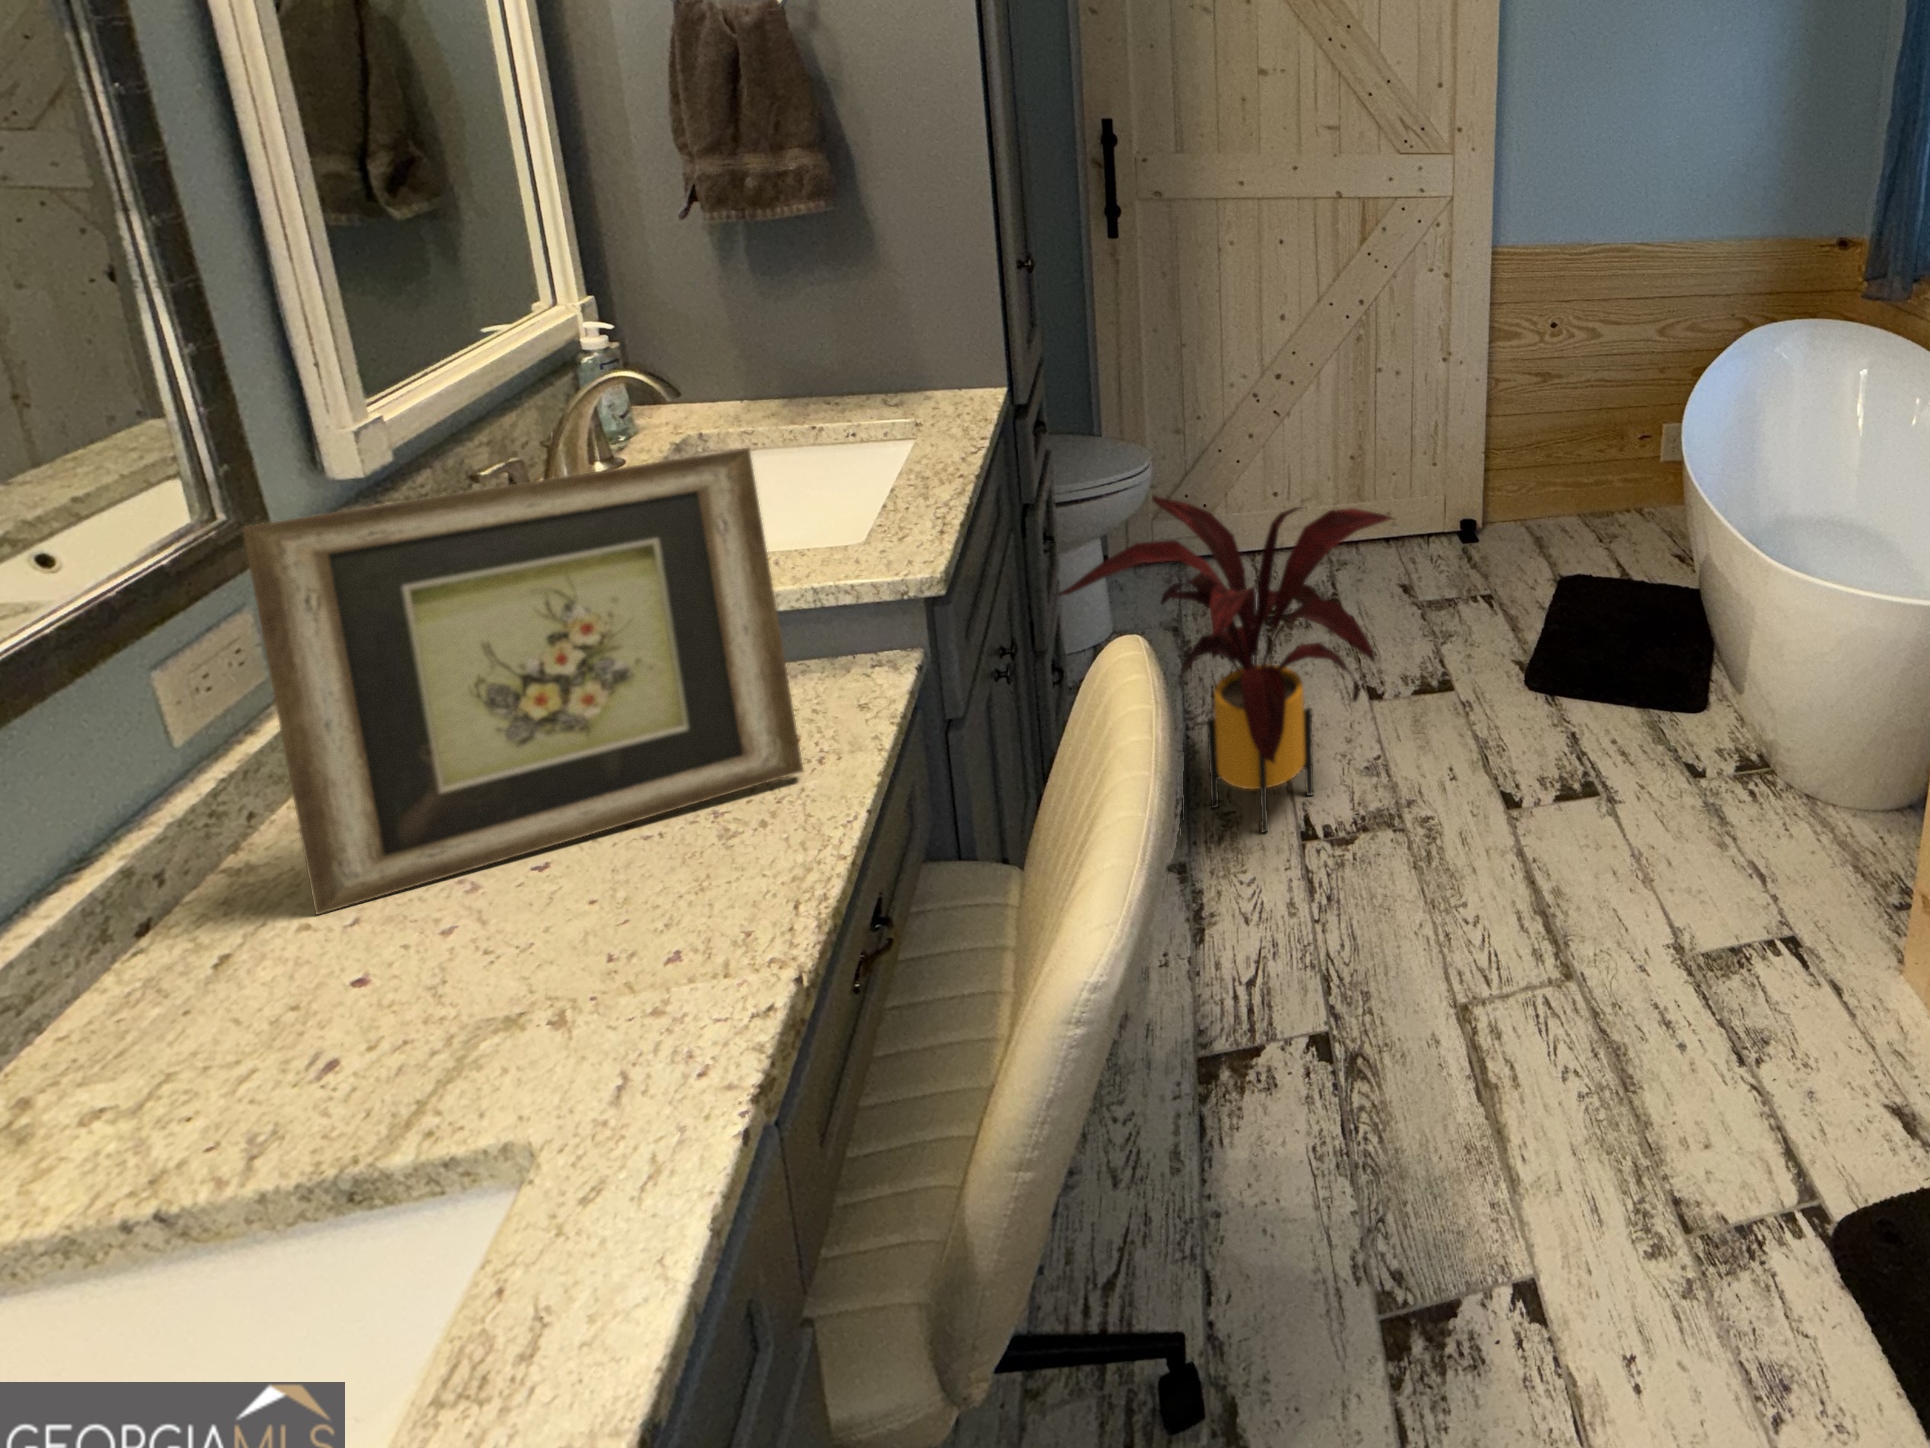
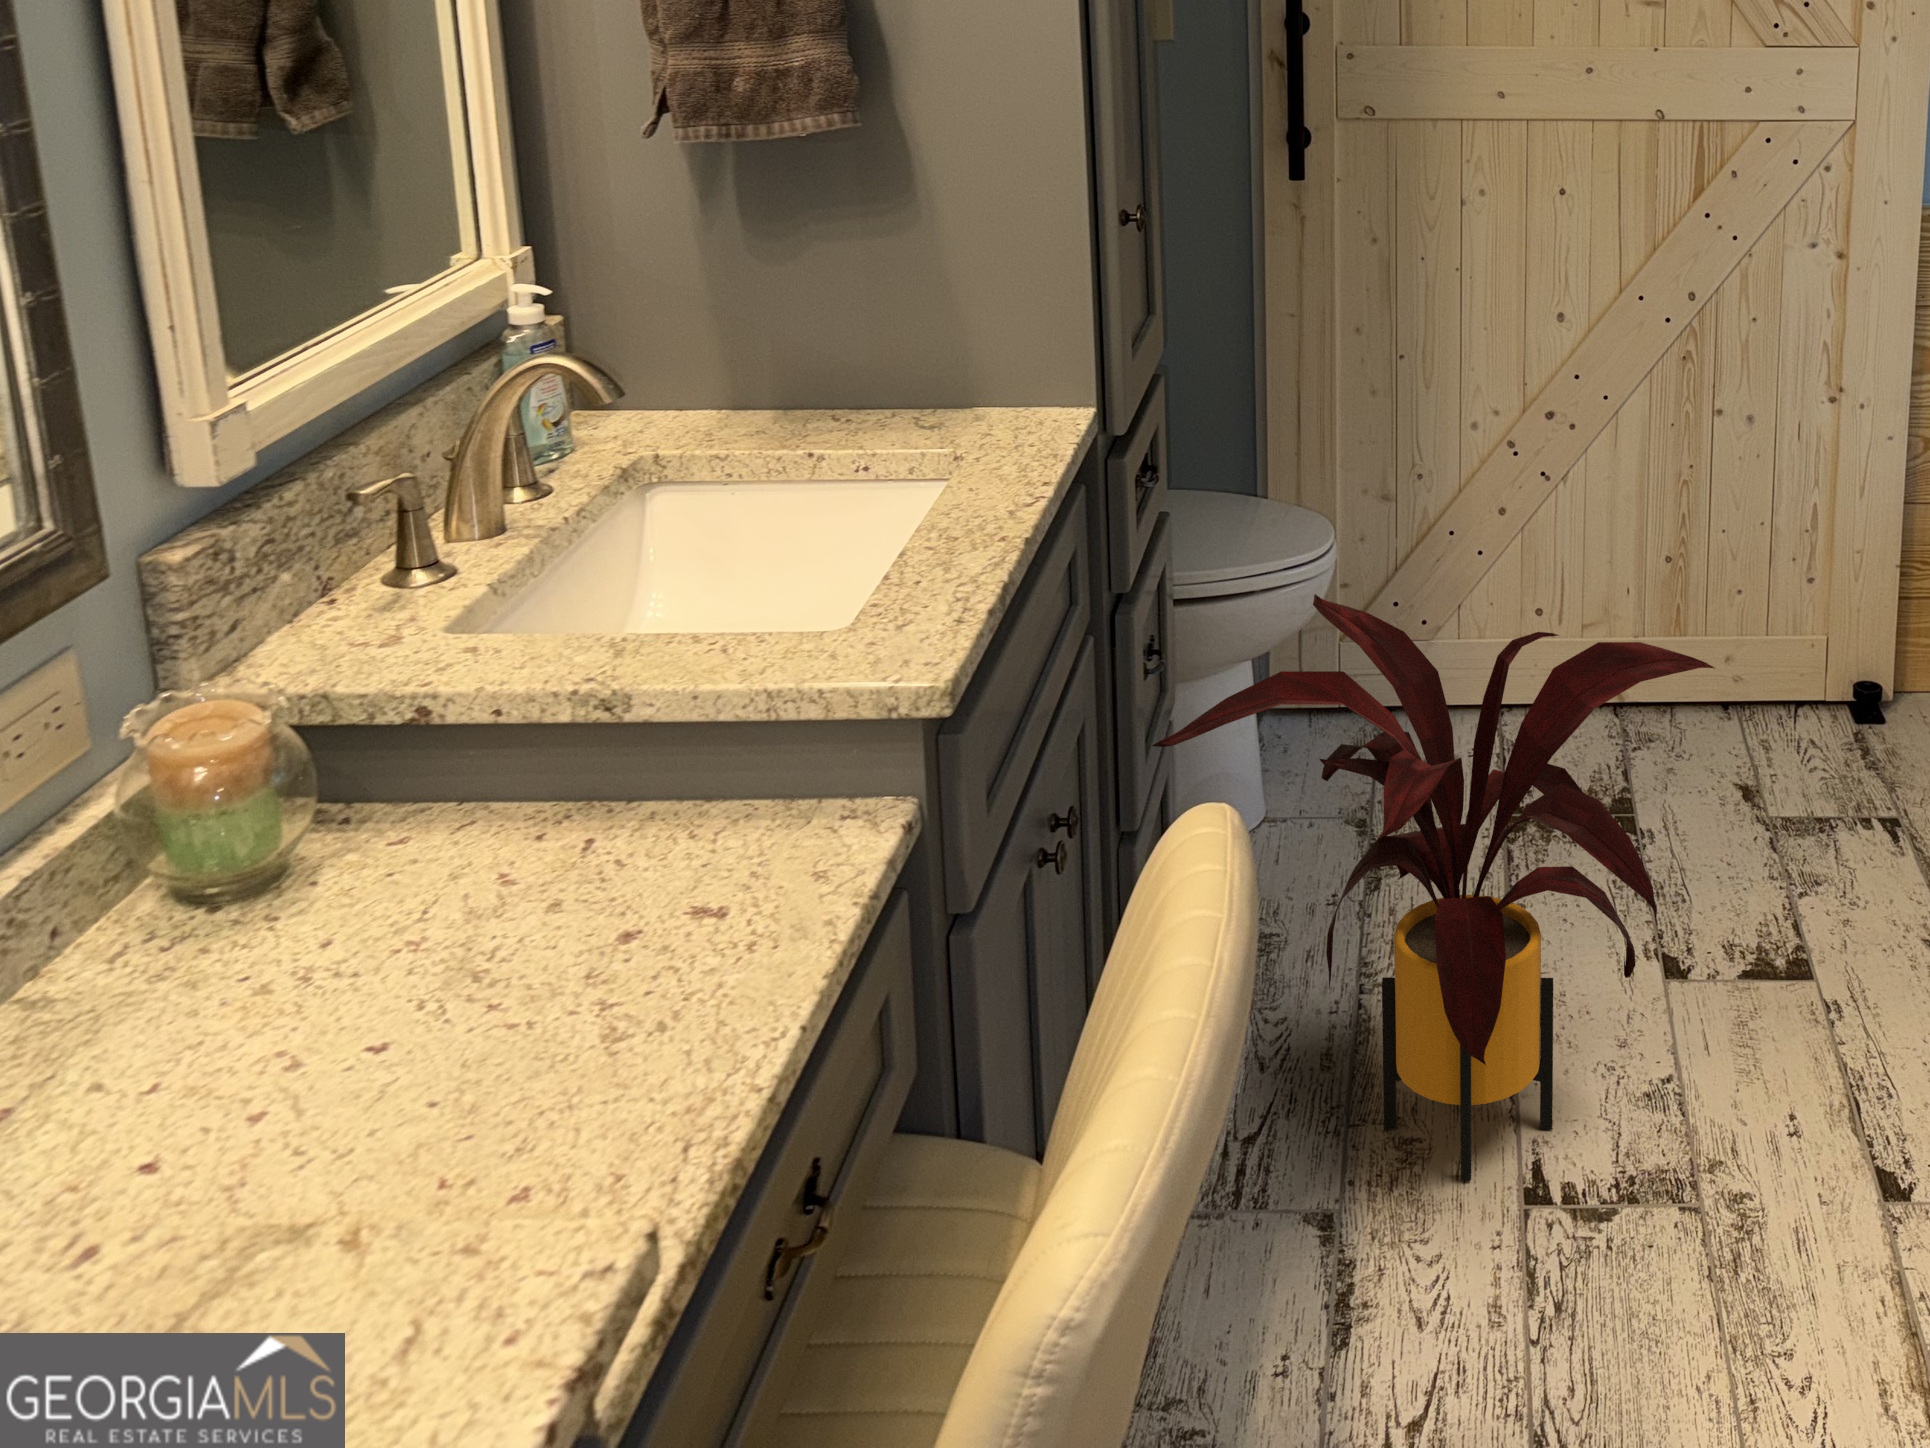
picture frame: present [242,448,803,915] -> none [57,467,725,1077]

